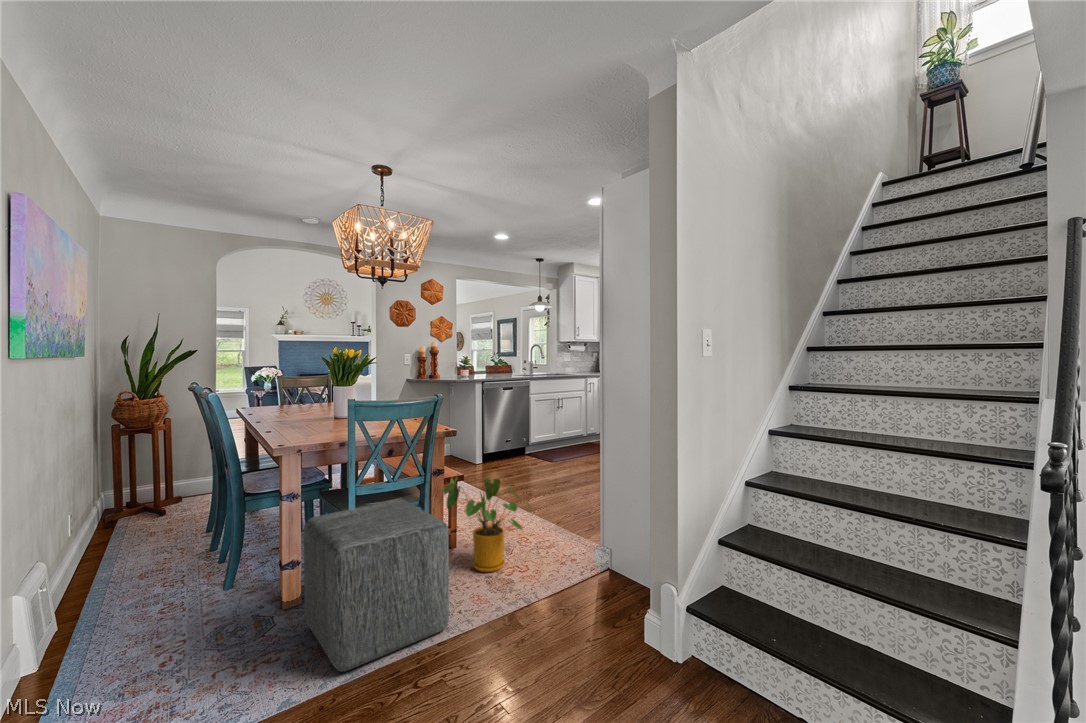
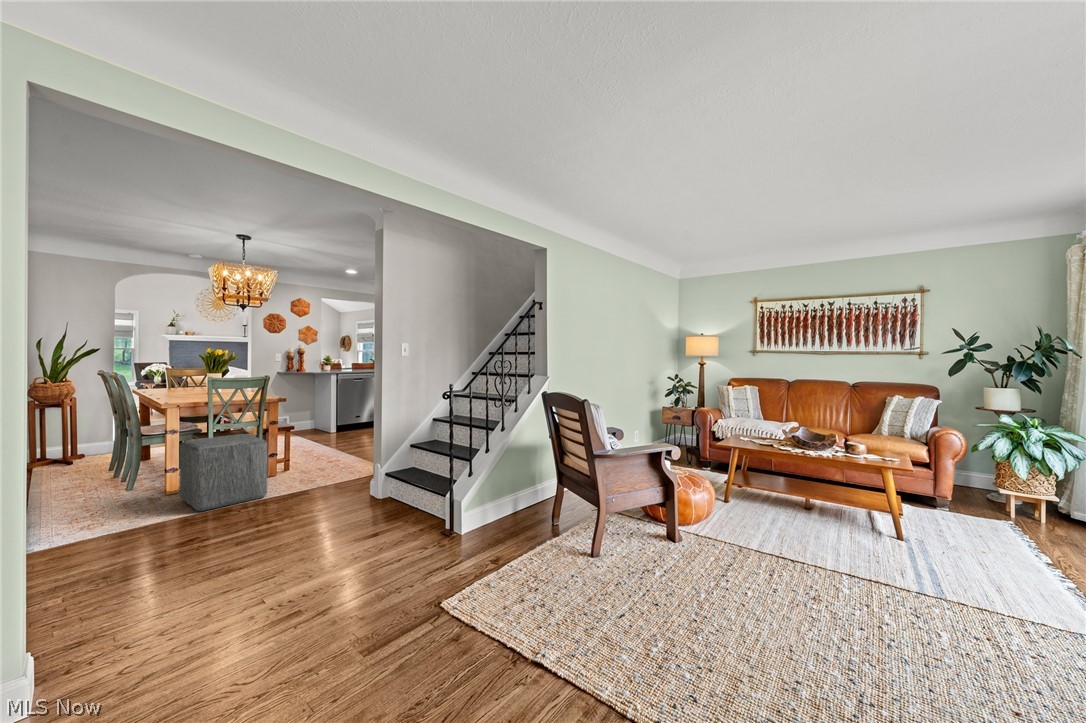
house plant: present [443,477,530,572] -> none [275,425,334,478]

